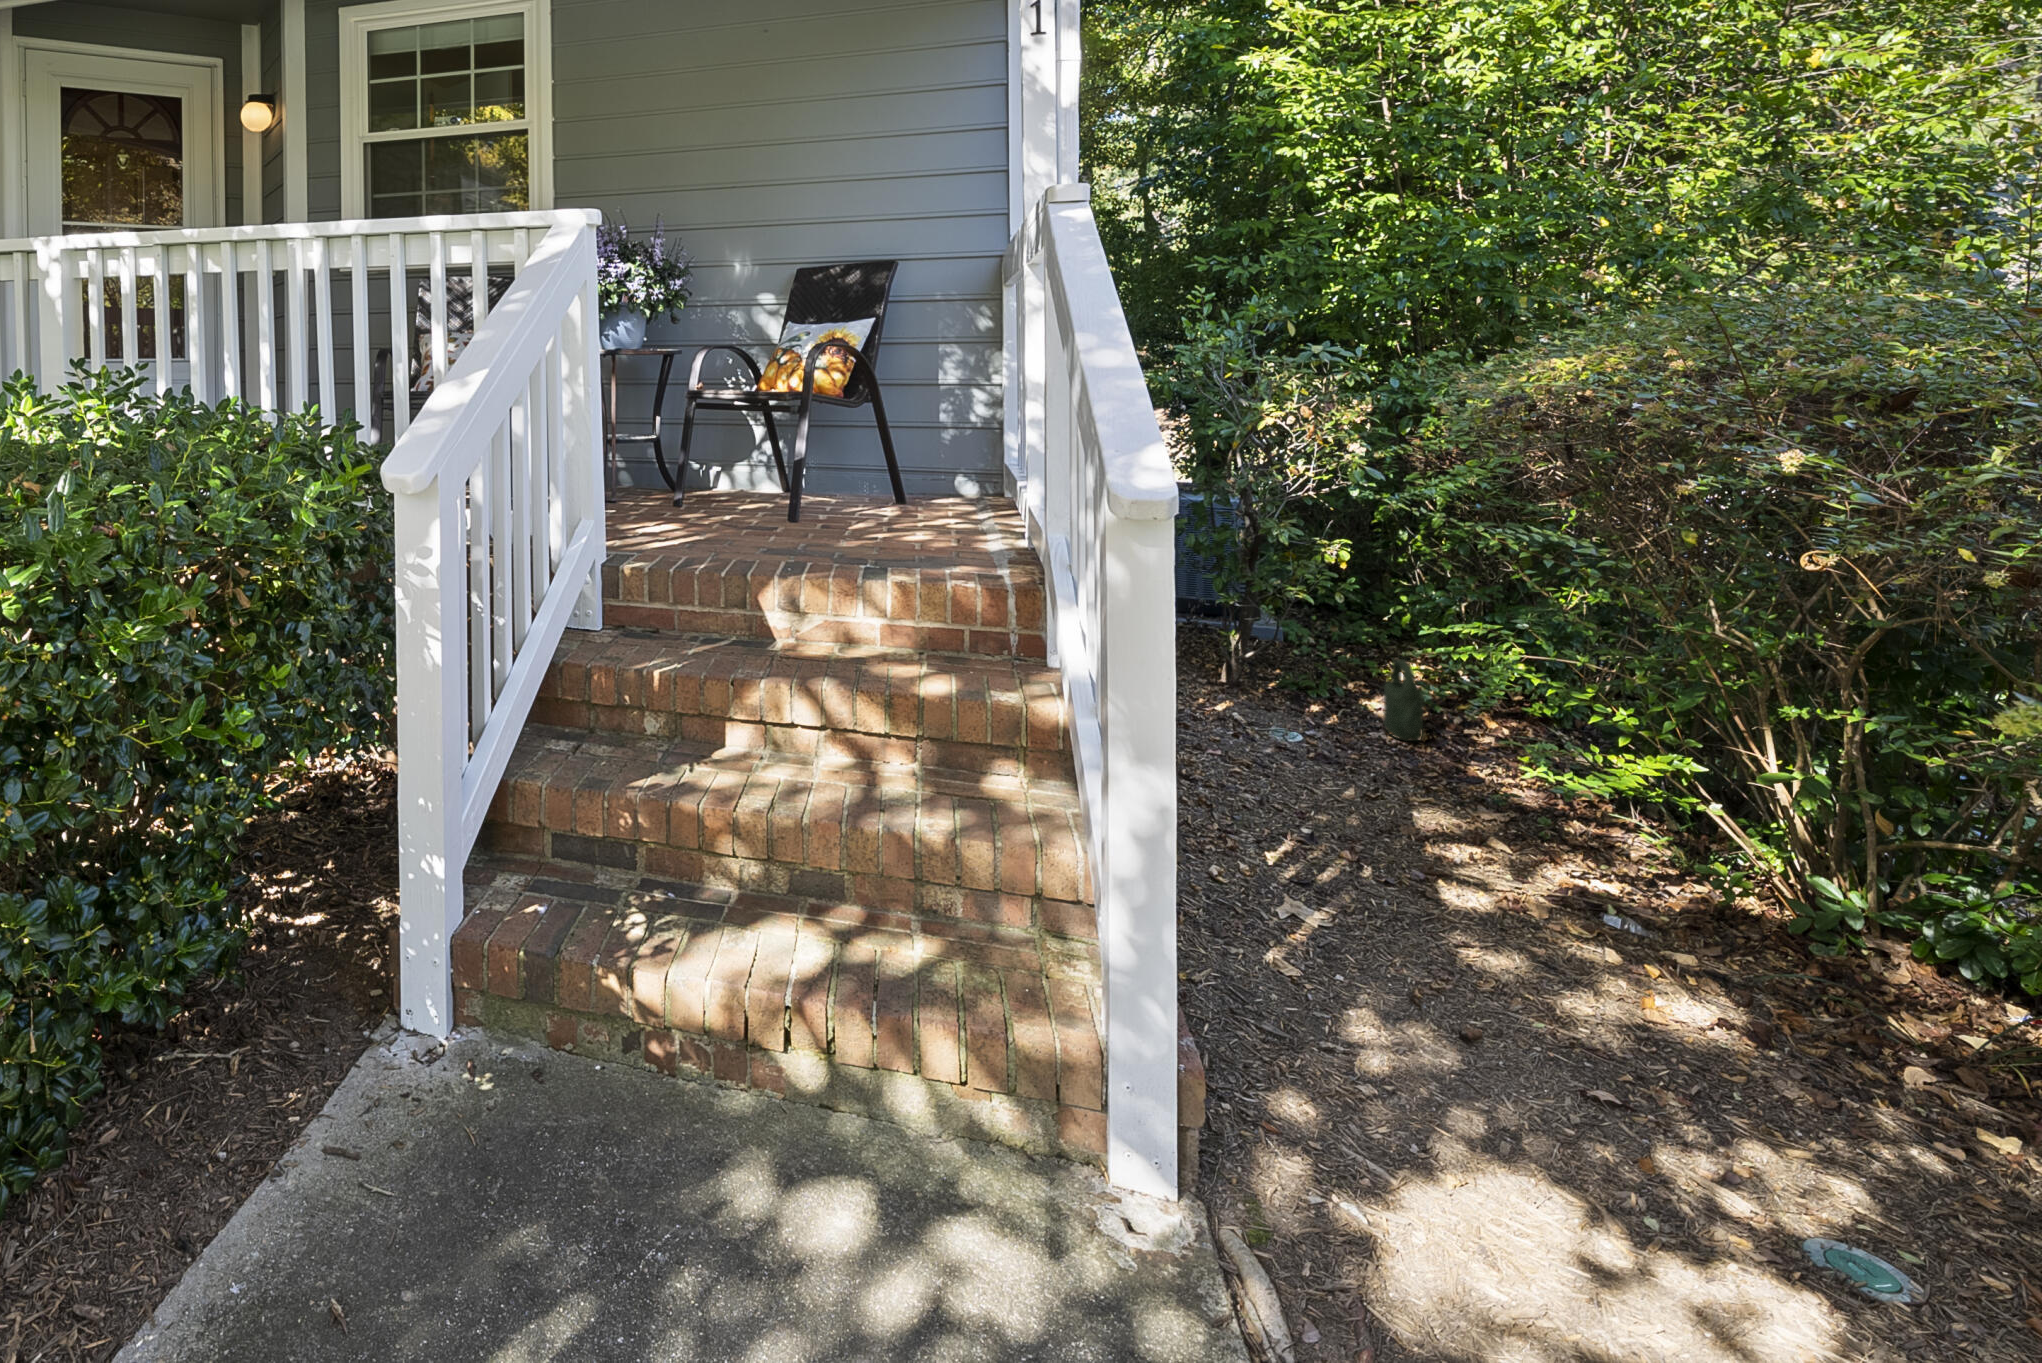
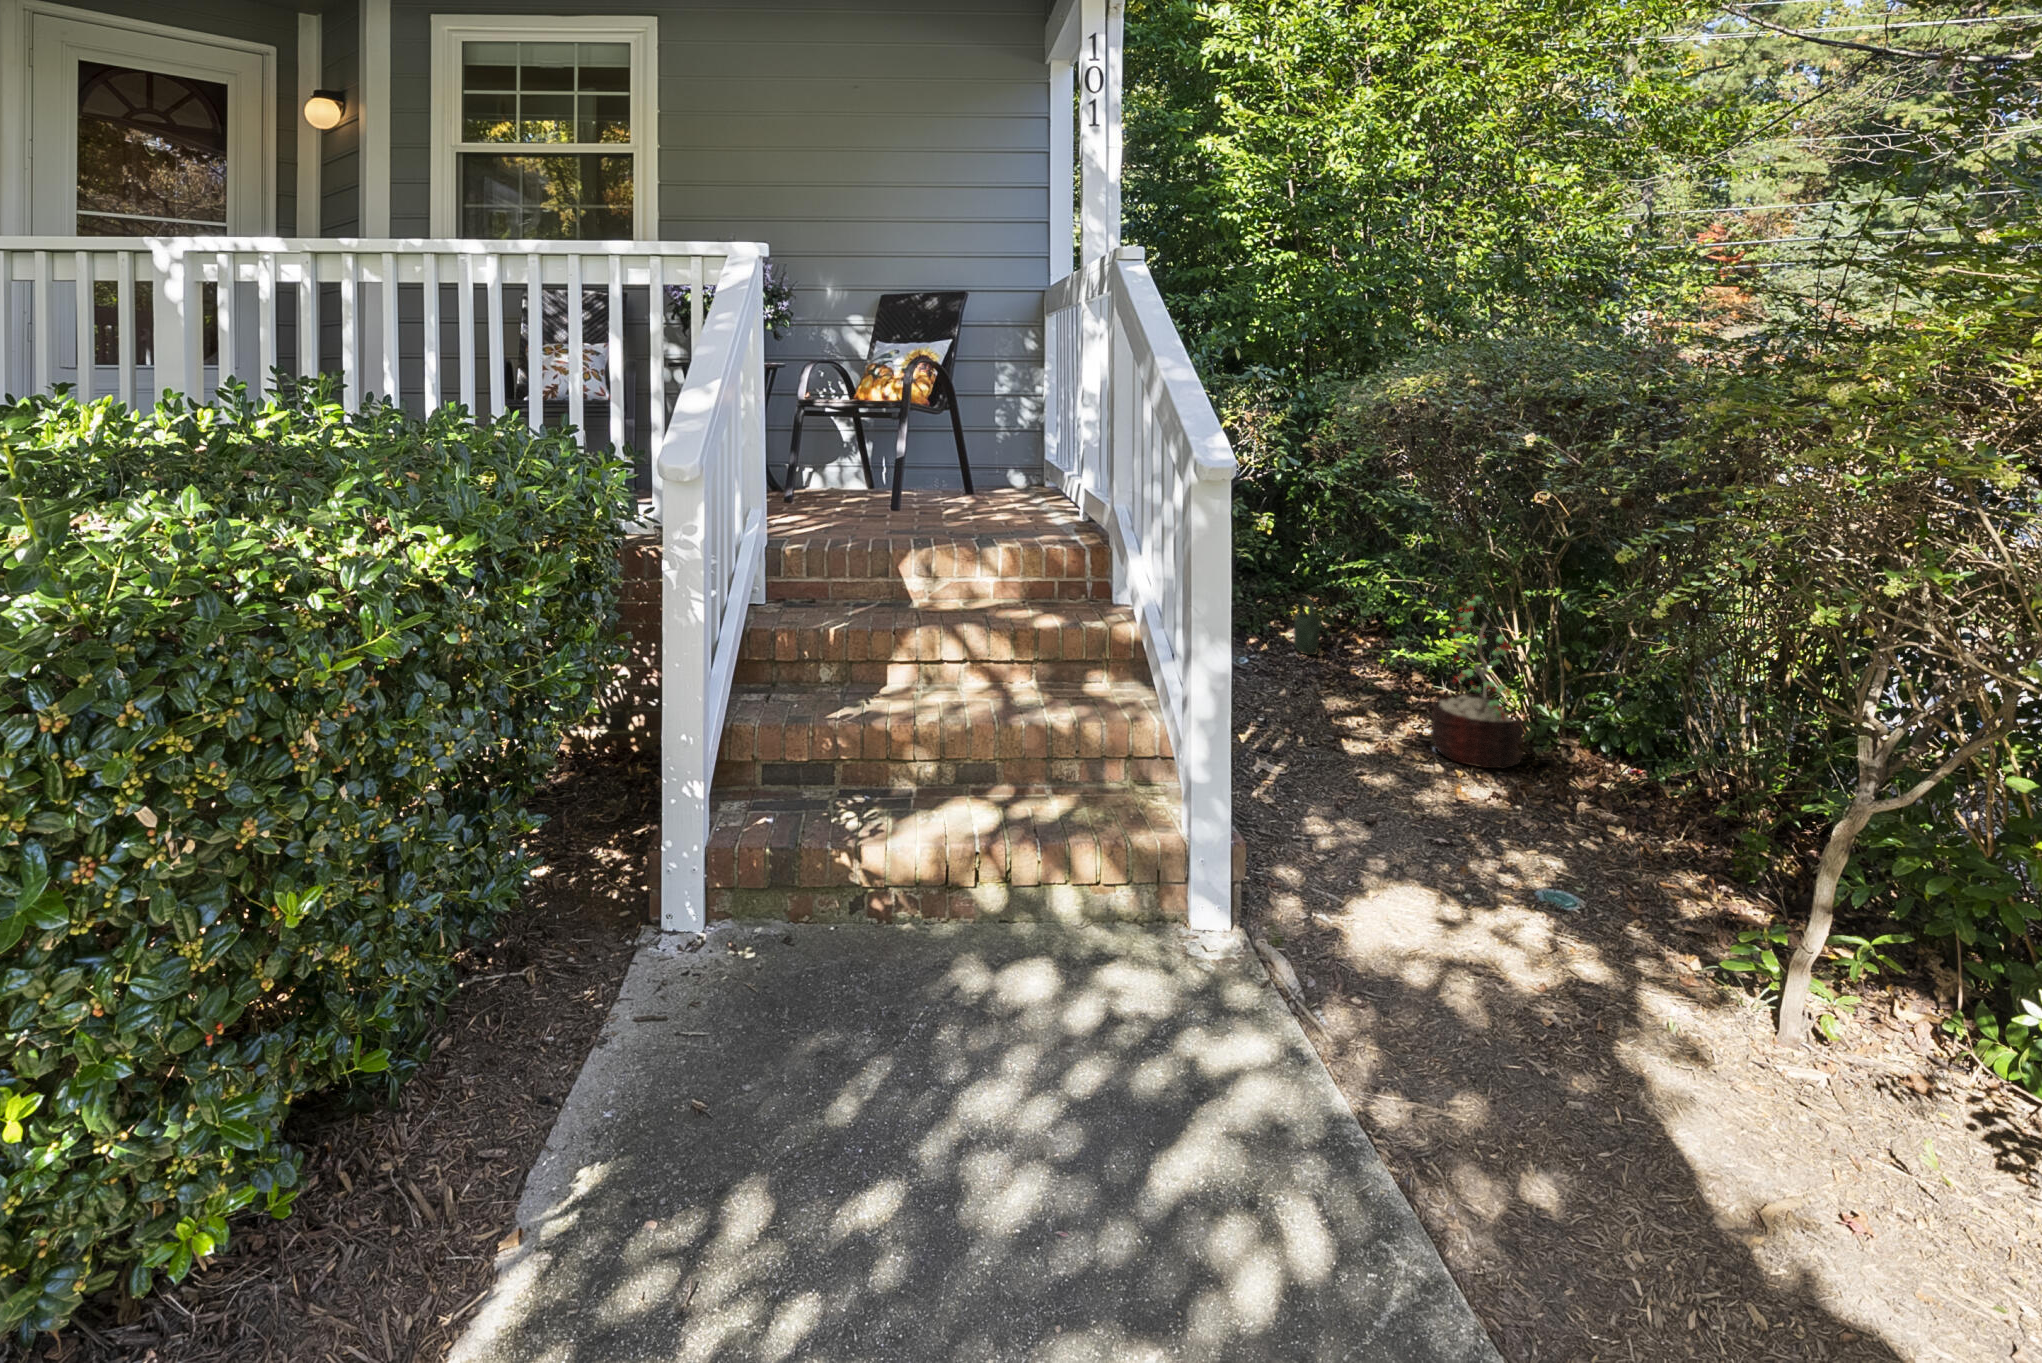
decorative plant: none [1599,682,1795,970] -> present [1431,595,1524,768]

